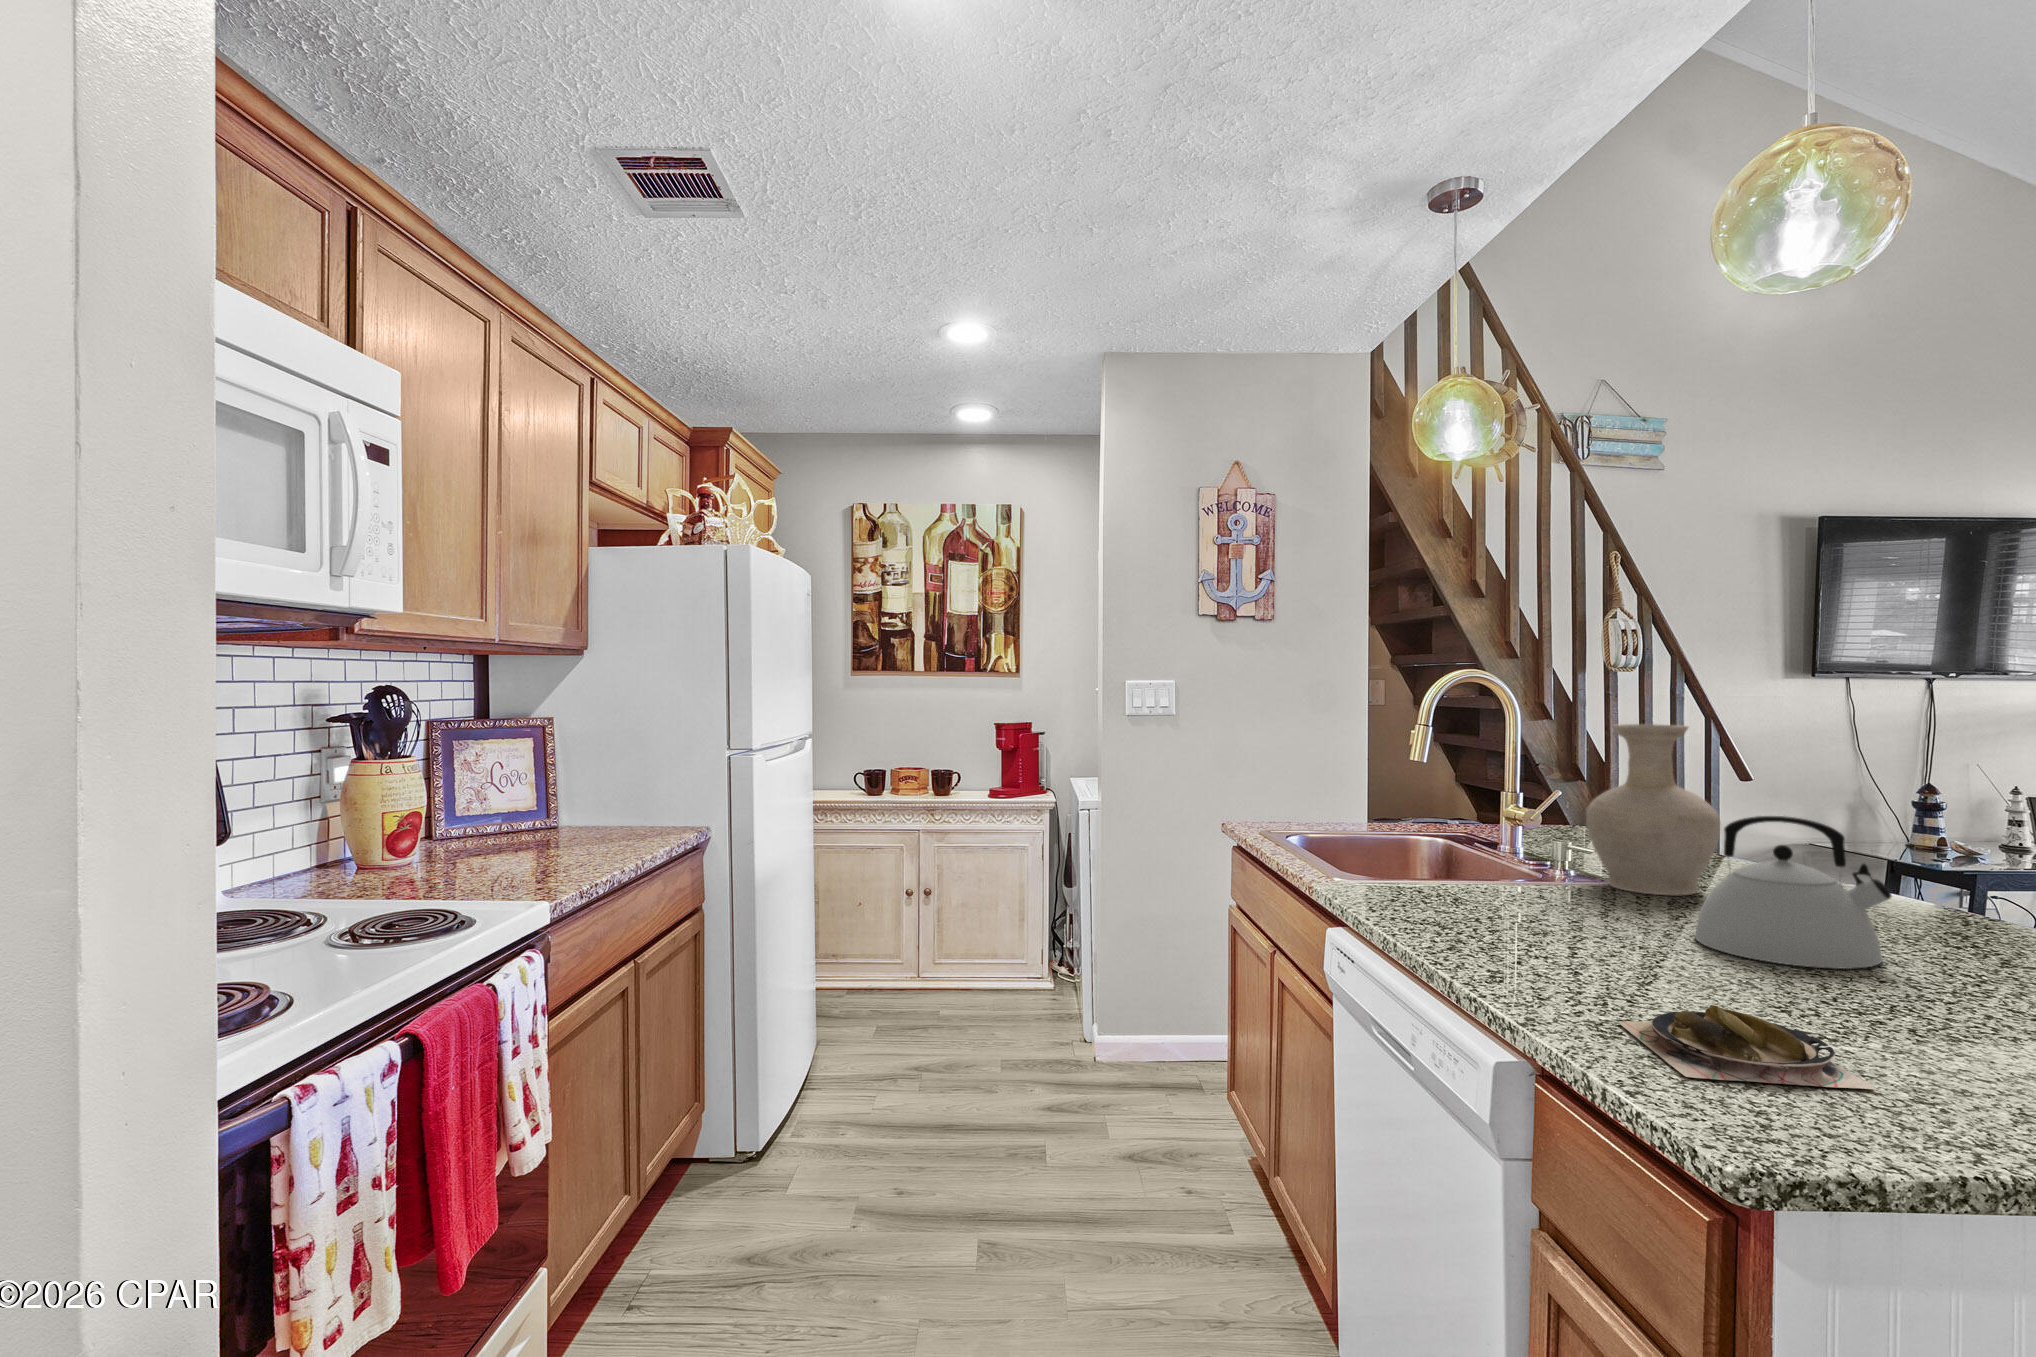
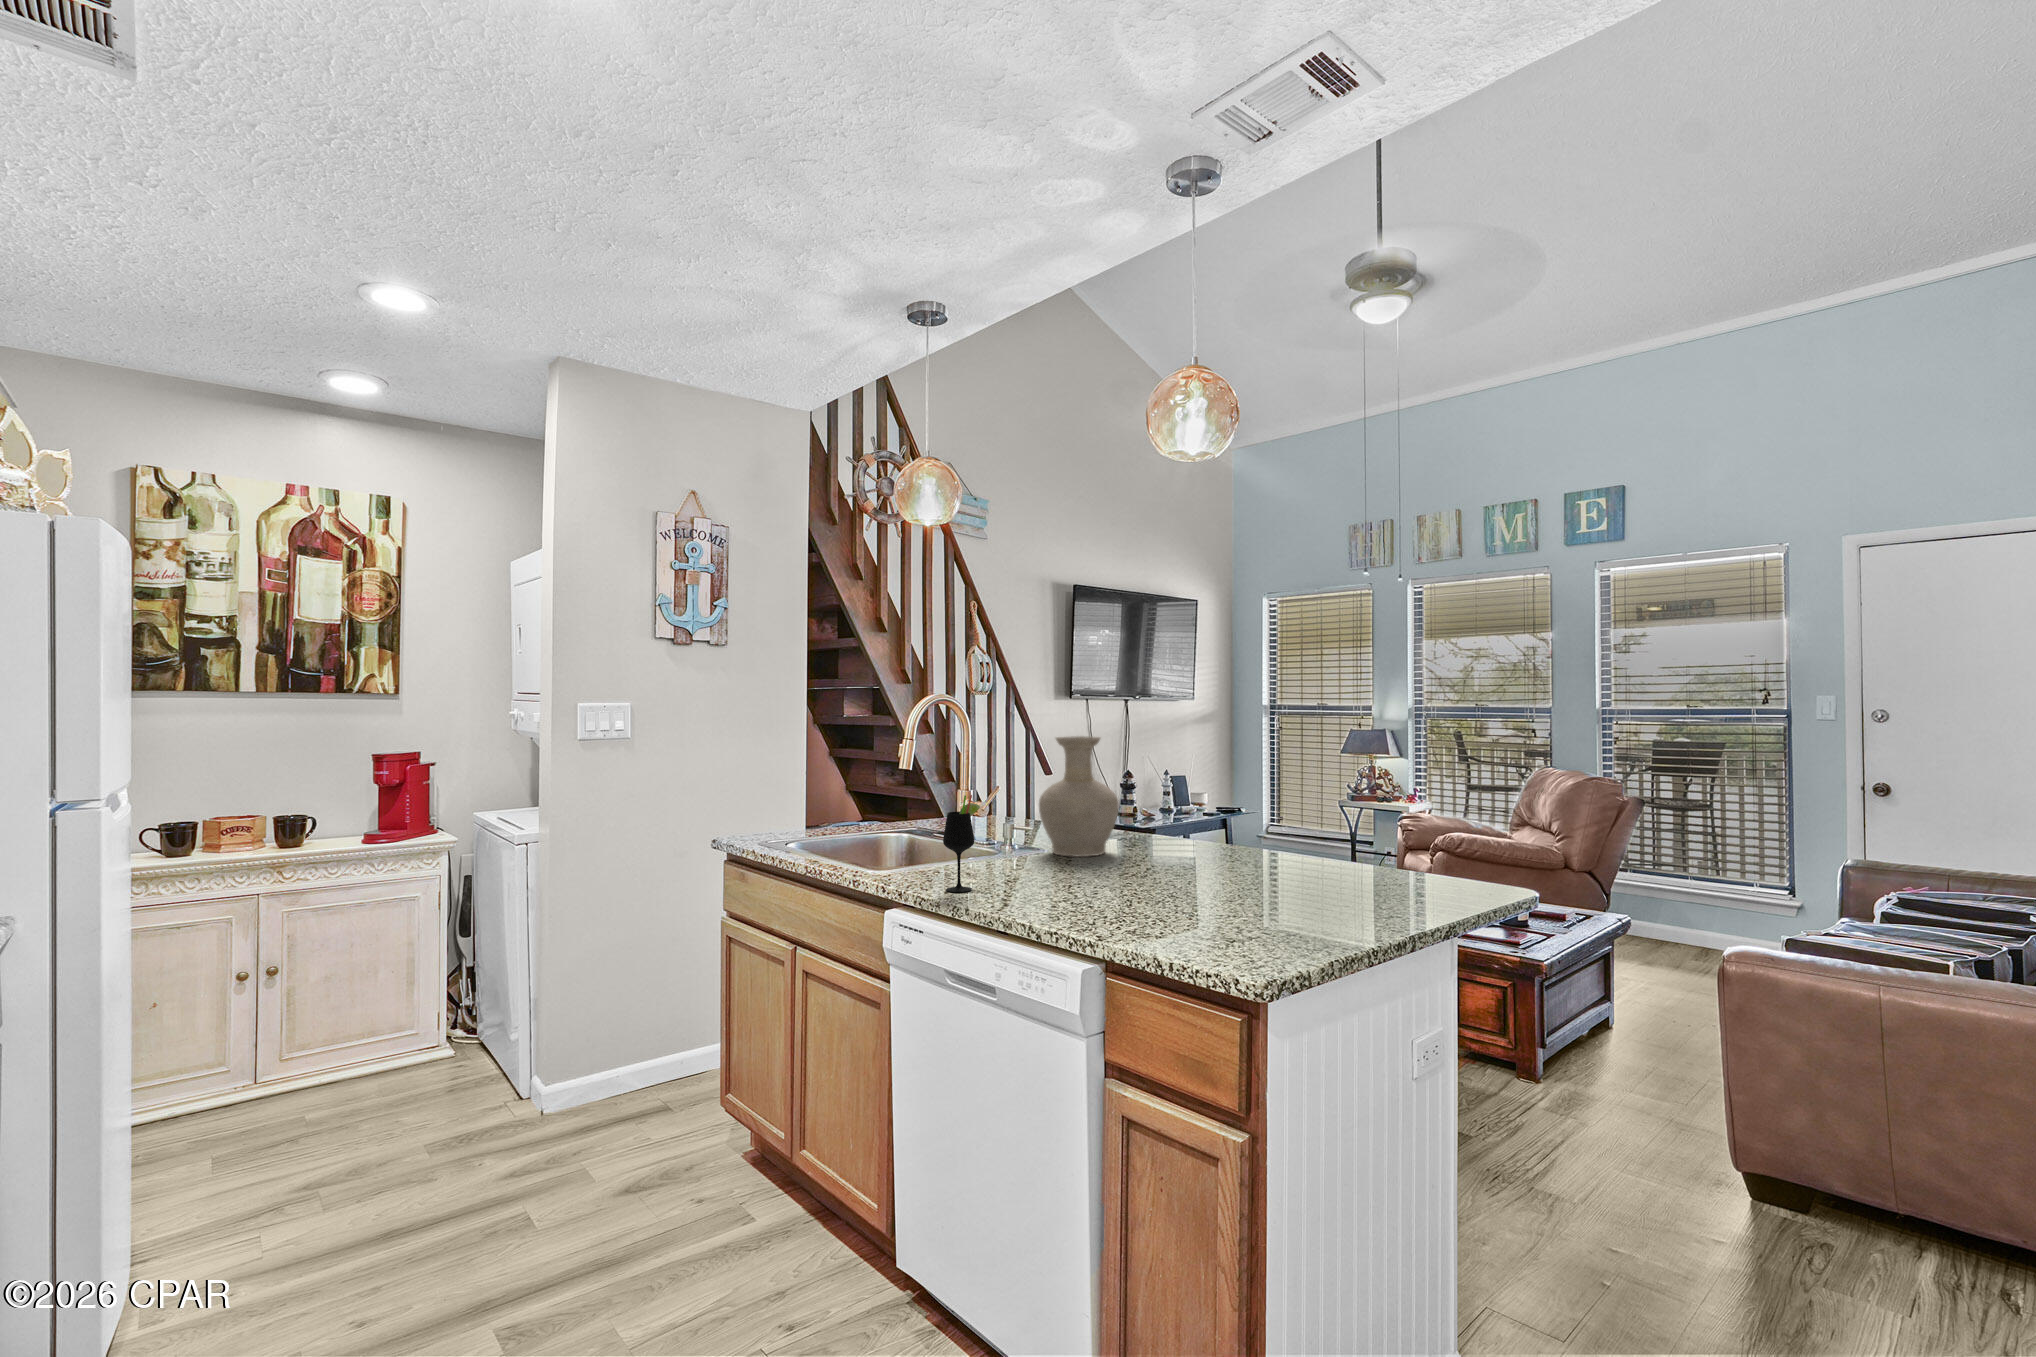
wine glass: none [1382,794,1431,917] -> present [943,795,980,892]
kettle: present [1694,816,1891,969] -> none [1135,793,1234,886]
plate: present [1617,1005,1877,1090] -> none [1157,907,1295,951]

